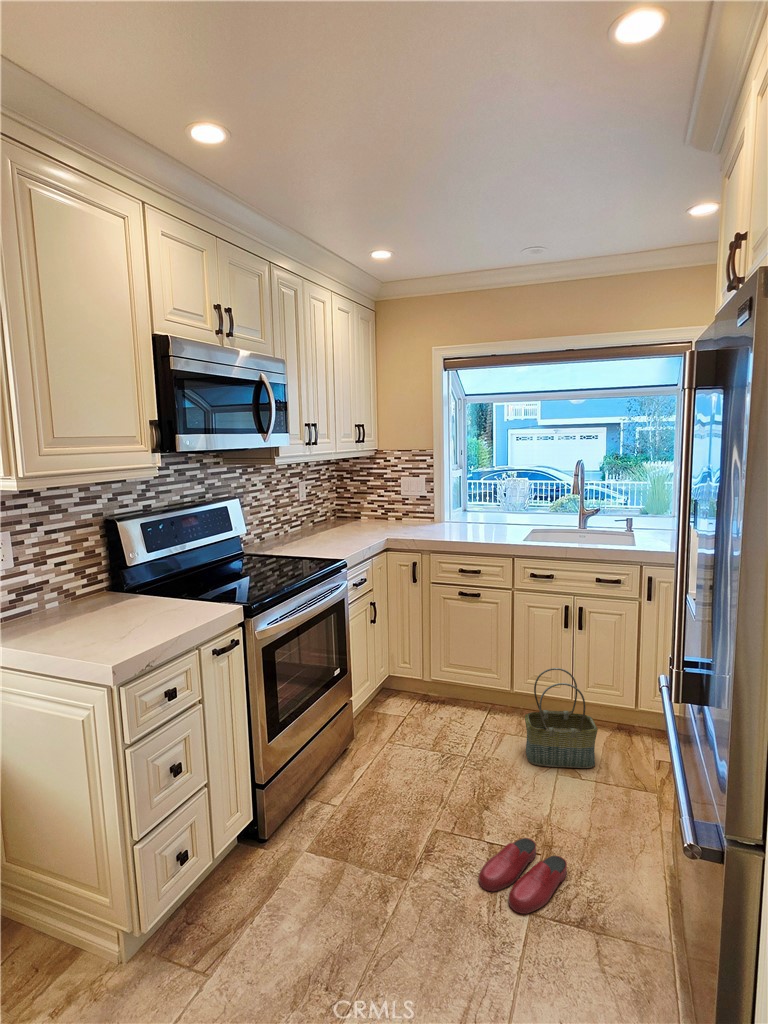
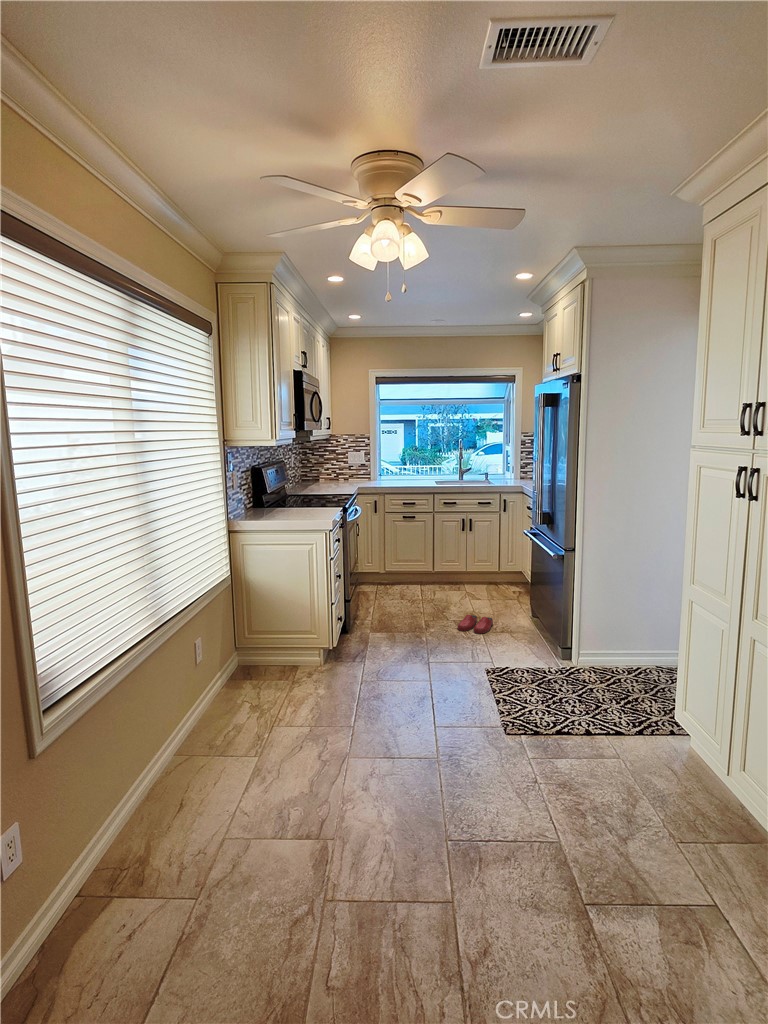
basket: present [525,668,598,768] -> none [450,549,487,599]

